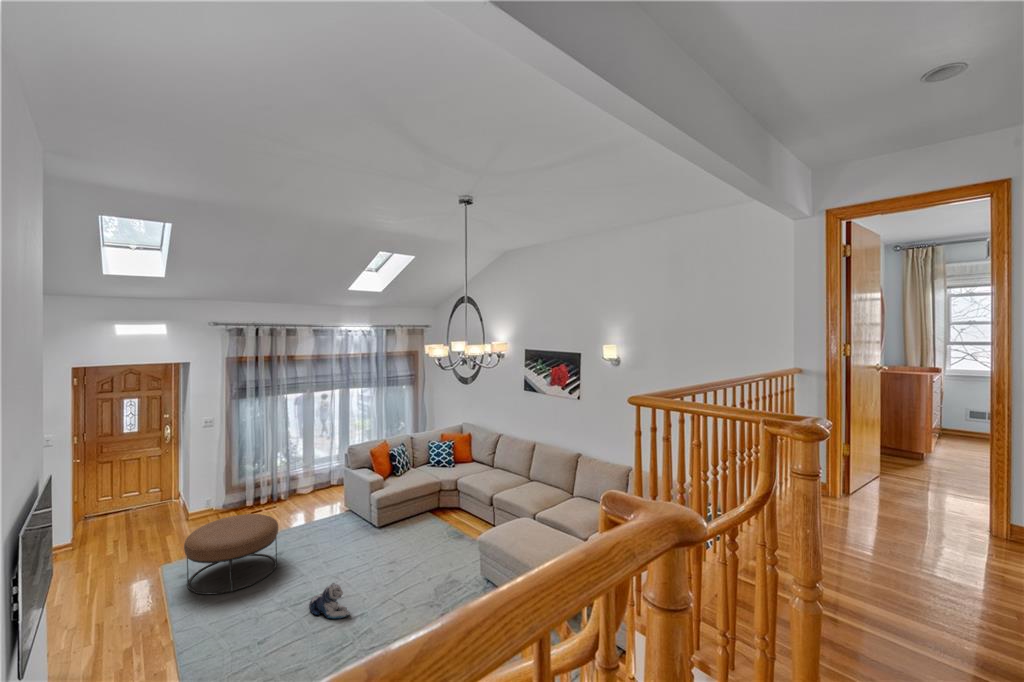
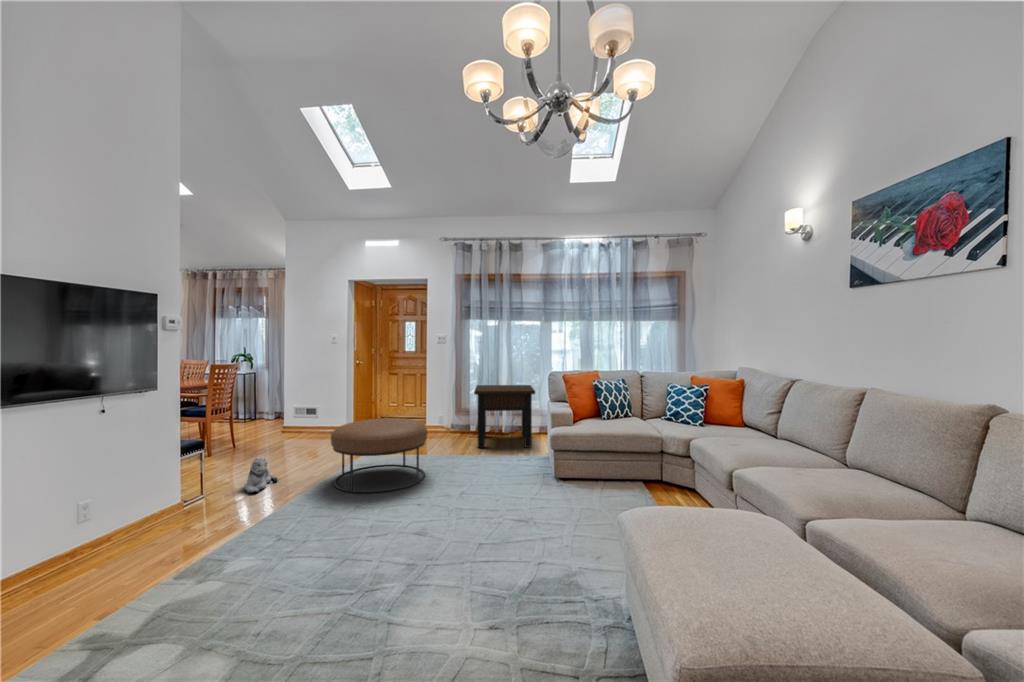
side table: none [256,452,327,520] -> present [474,385,535,448]
plush toy: present [309,583,350,619] -> present [245,459,278,493]

